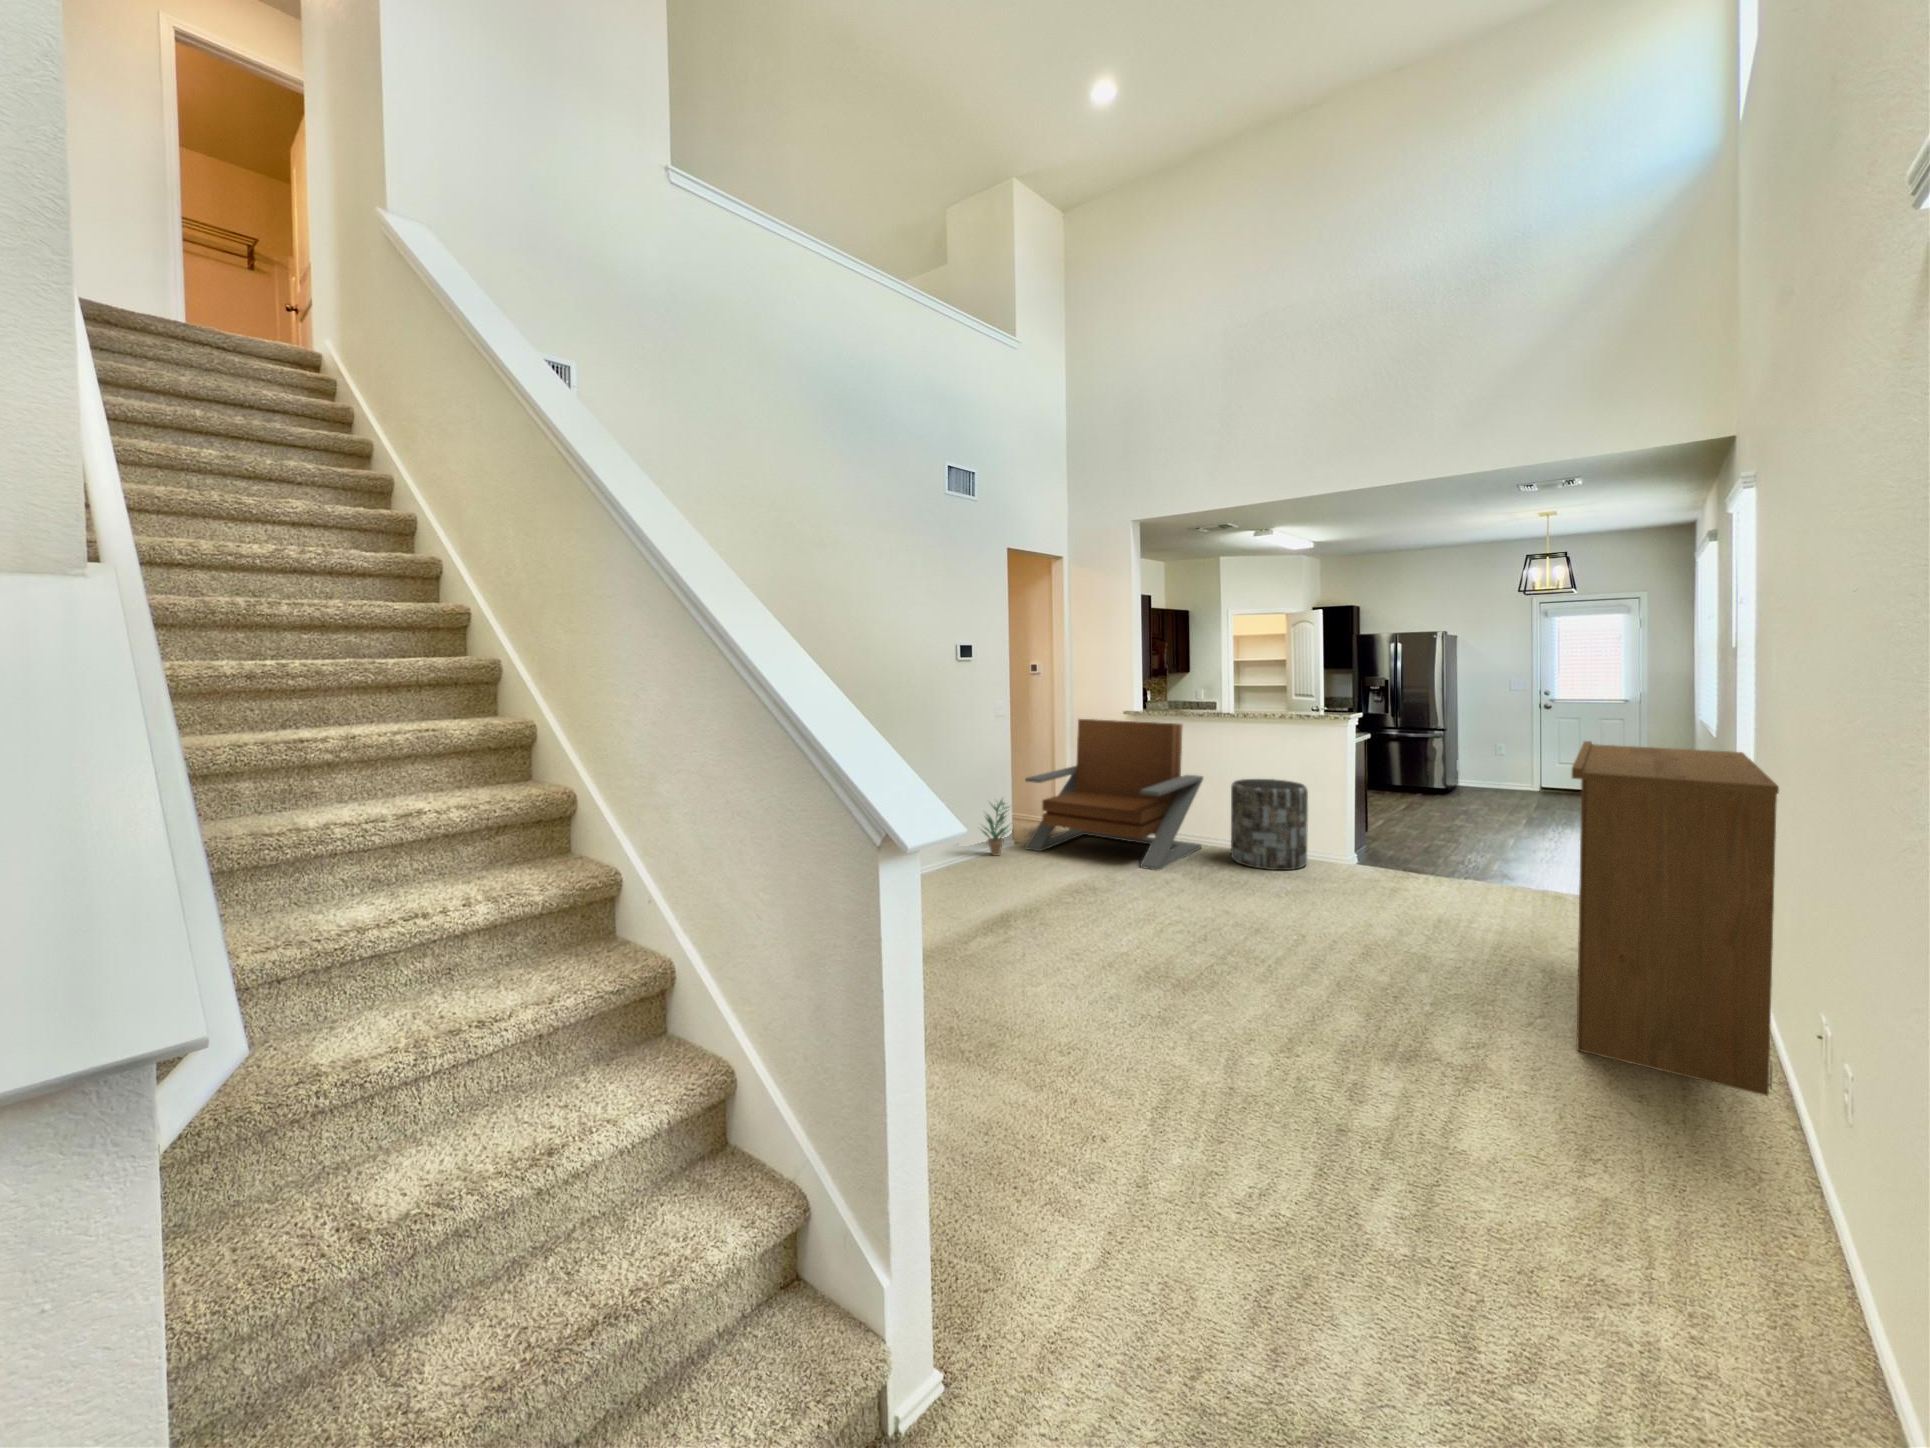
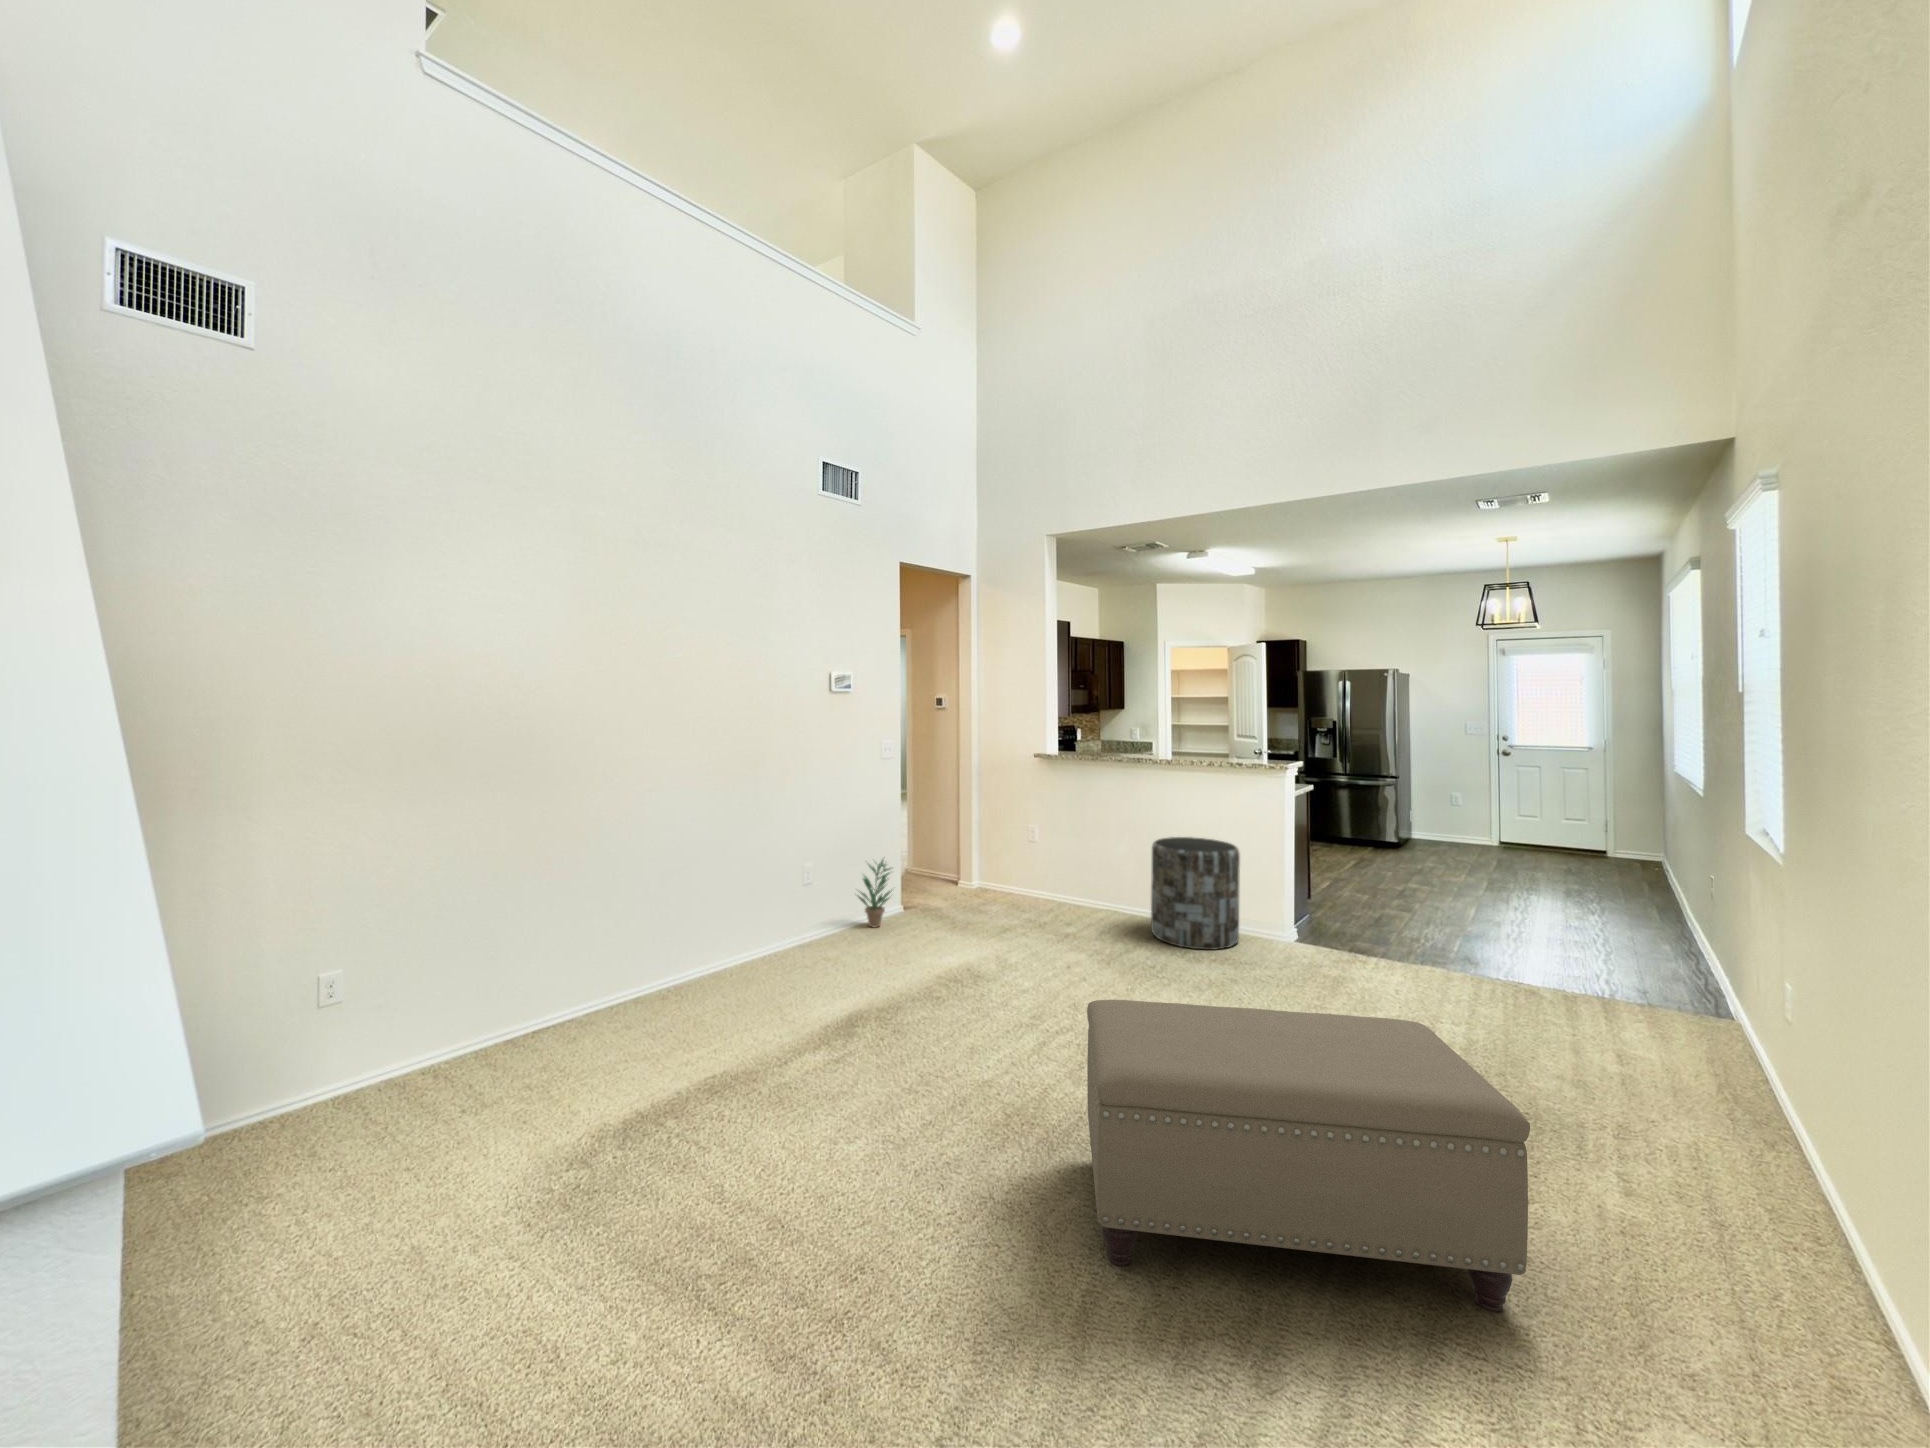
lounge chair: present [1025,719,1203,870] -> none [913,763,1122,951]
bookshelf: present [1572,741,1779,1096] -> none [1568,807,1867,1355]
ottoman: none [1209,882,1537,1076] -> present [1087,1000,1530,1312]

